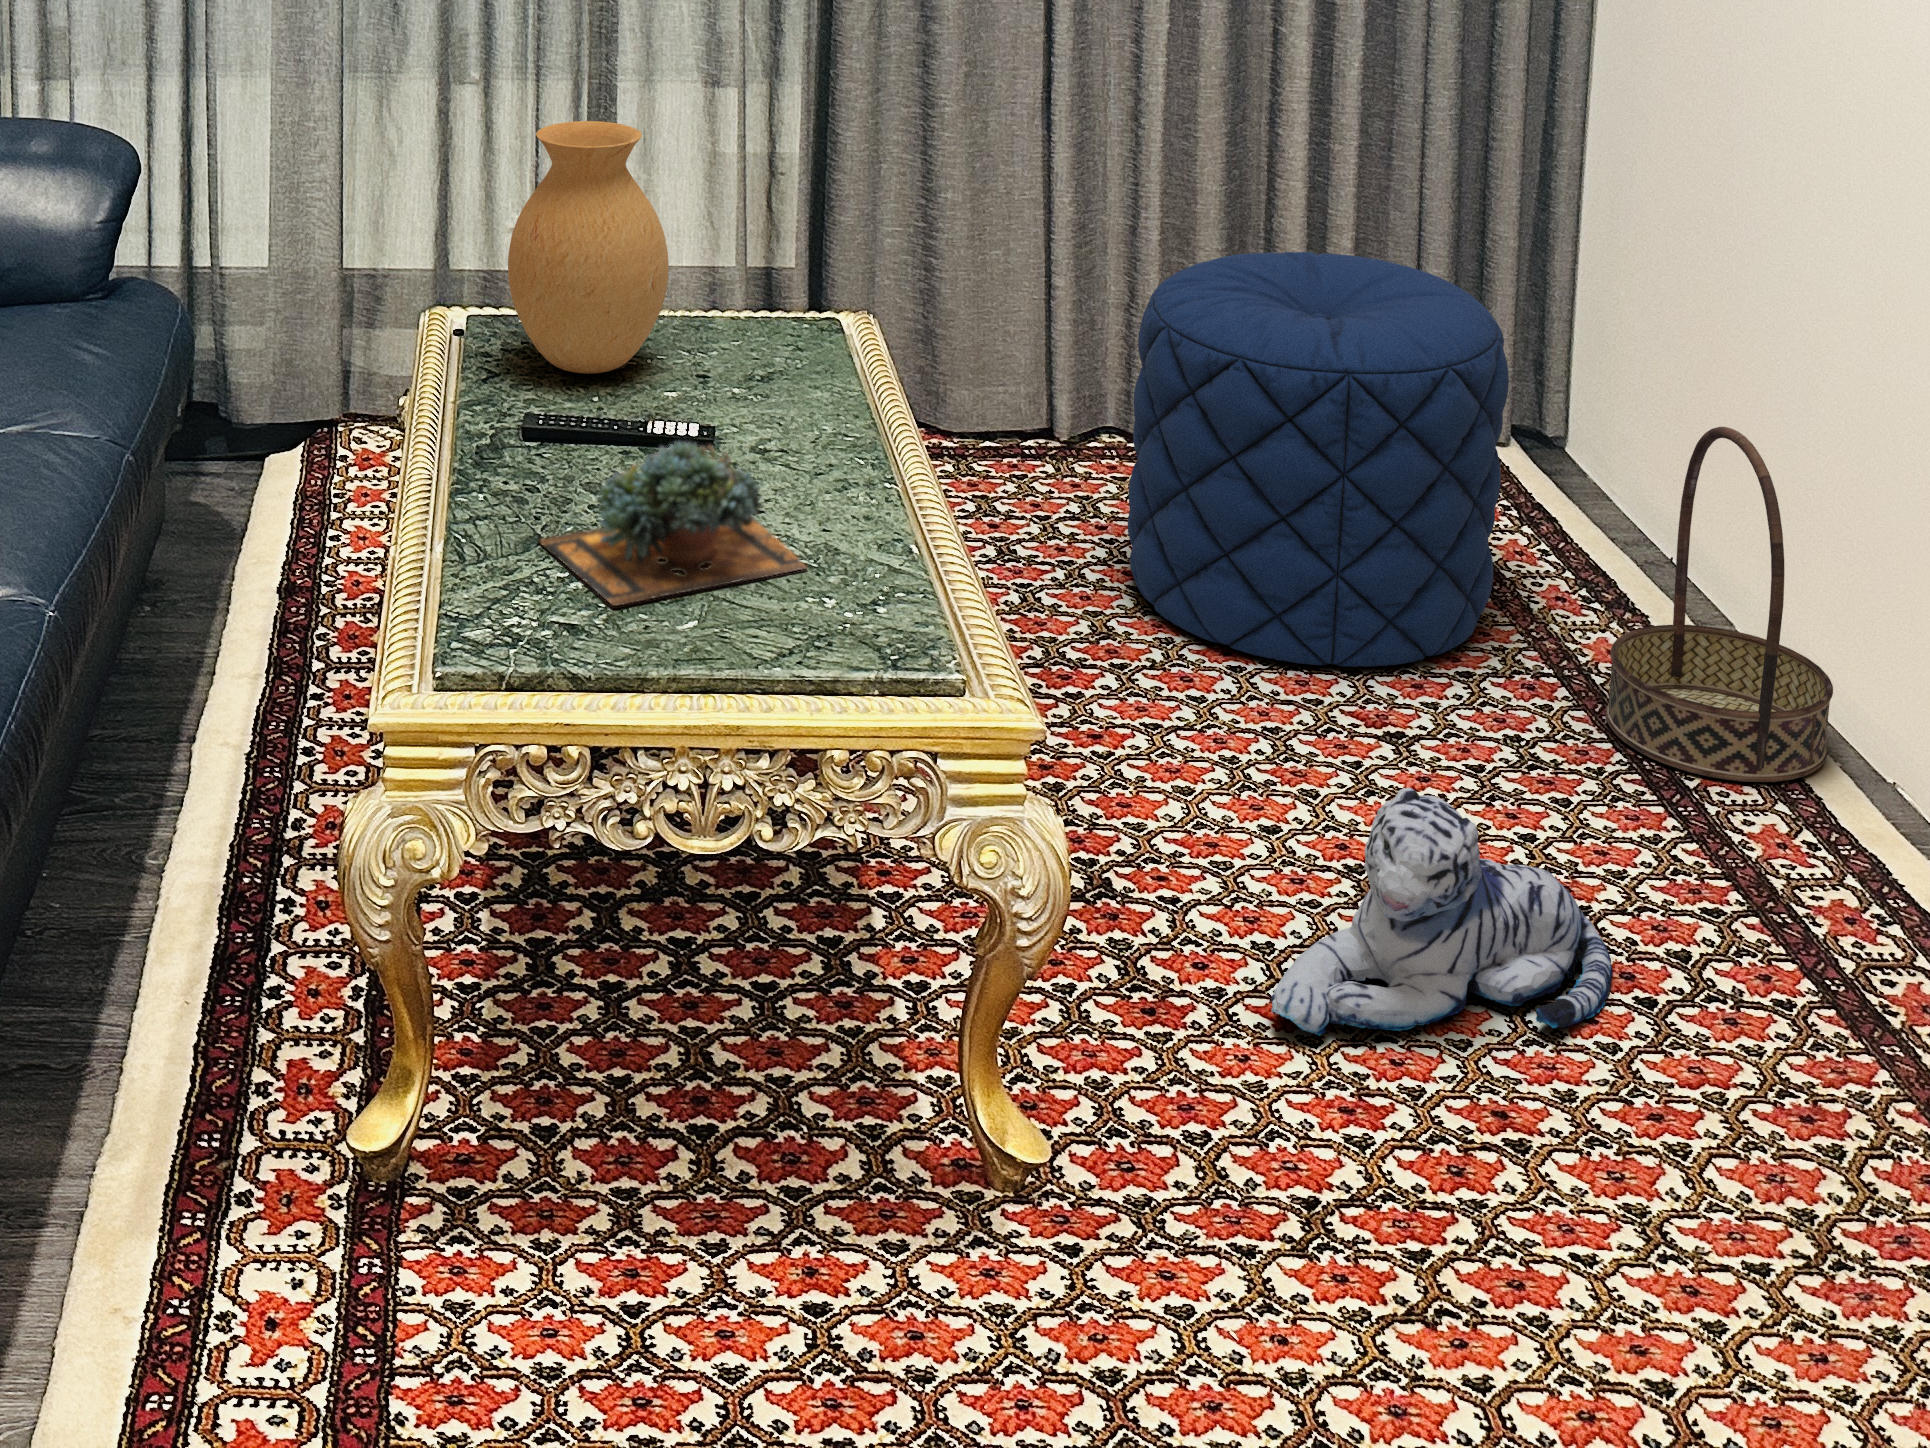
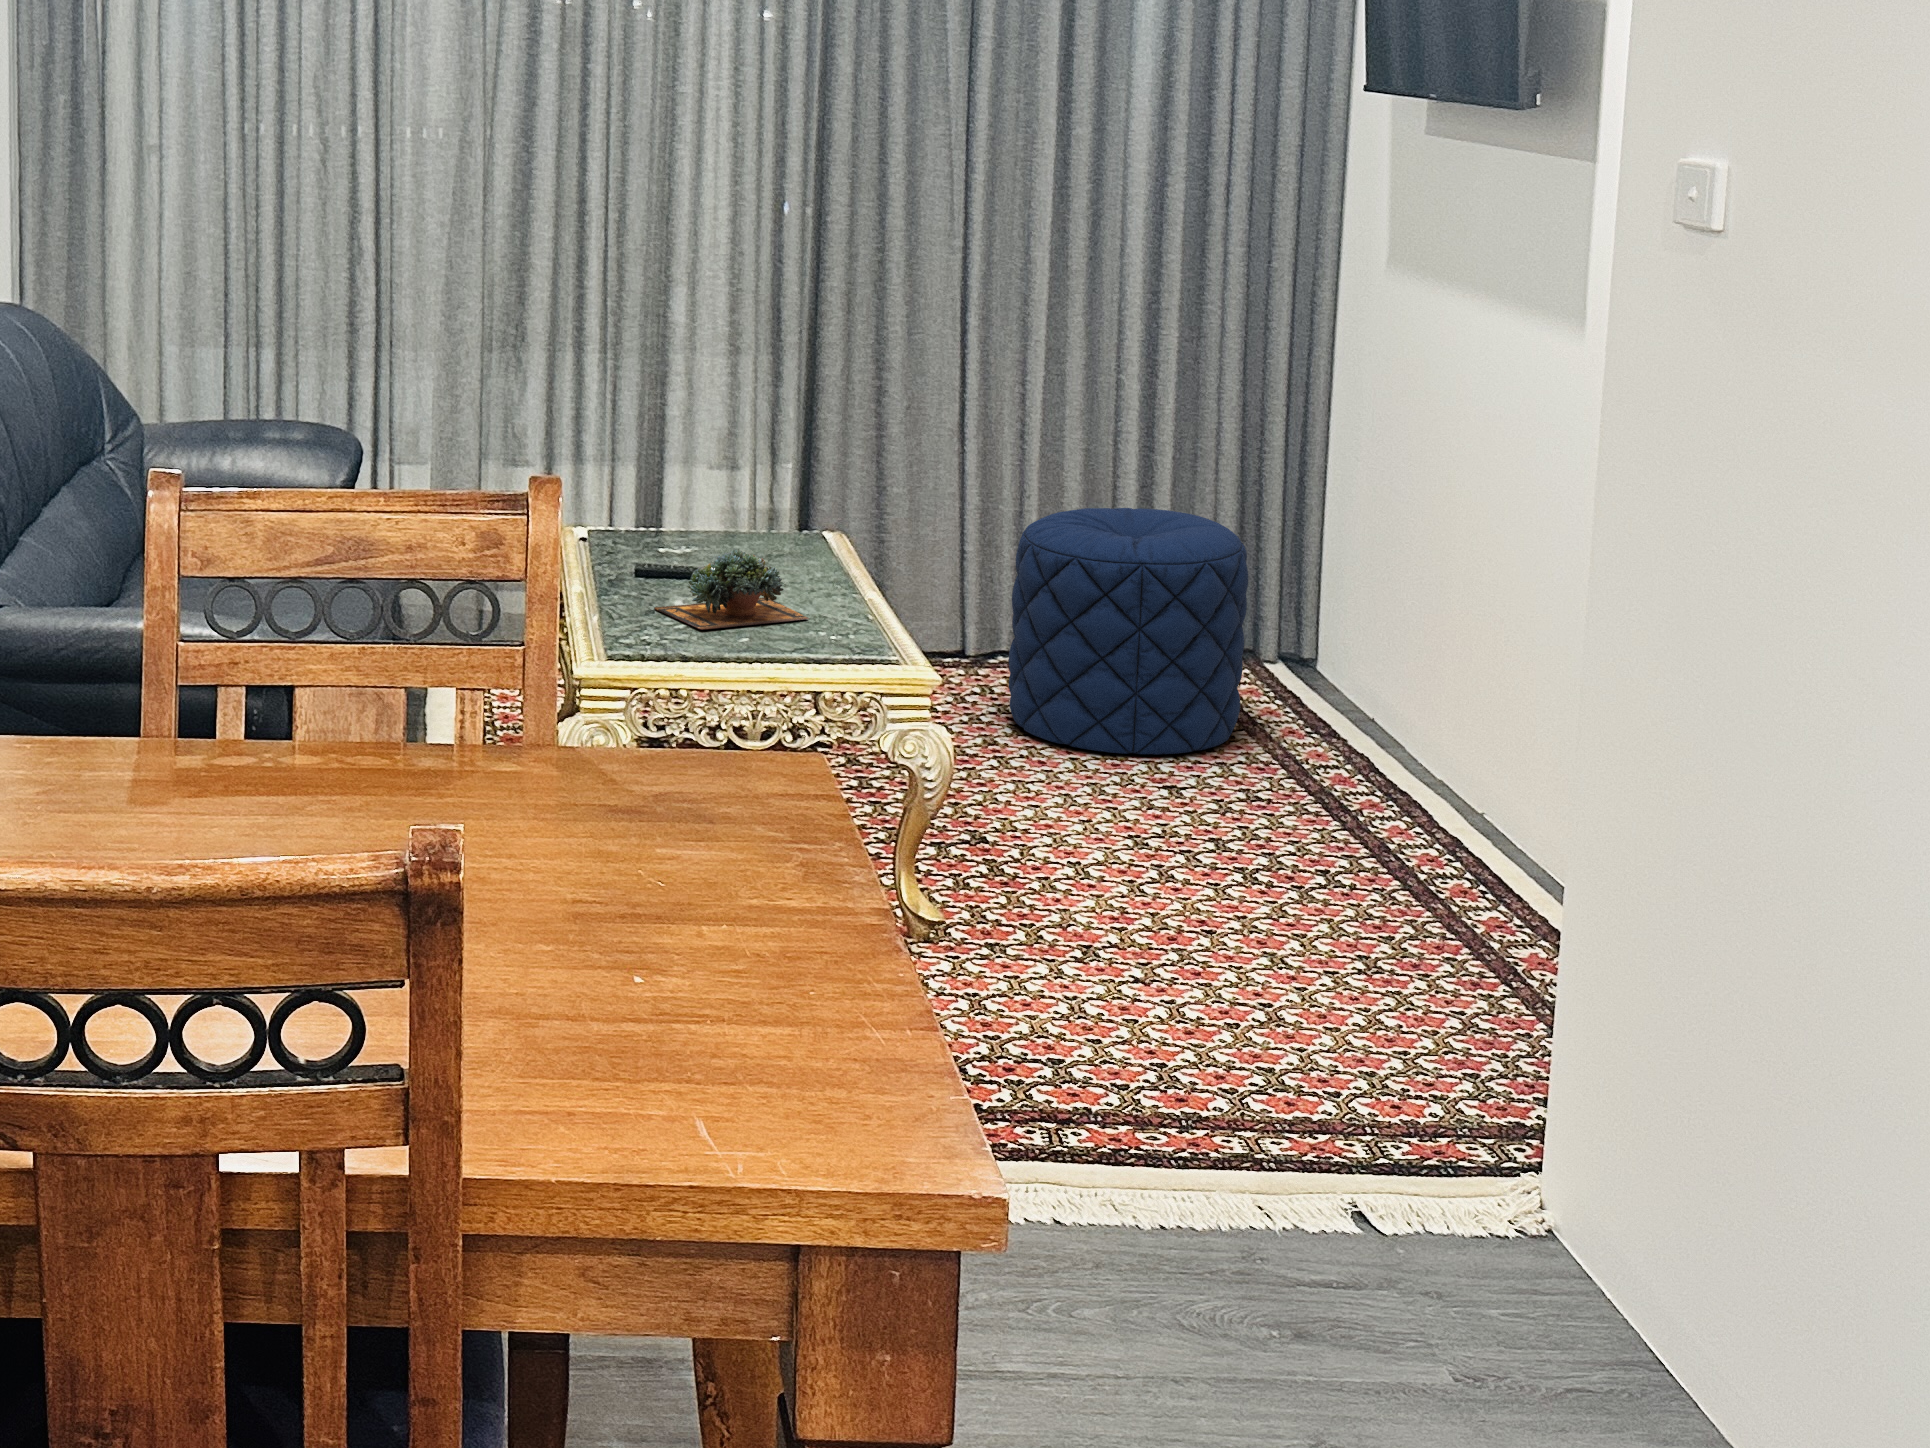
vase: present [508,121,669,373] -> none [621,396,719,548]
basket: present [1606,427,1833,782] -> none [1299,591,1434,801]
plush toy: present [1271,788,1613,1036] -> none [1070,753,1271,885]

